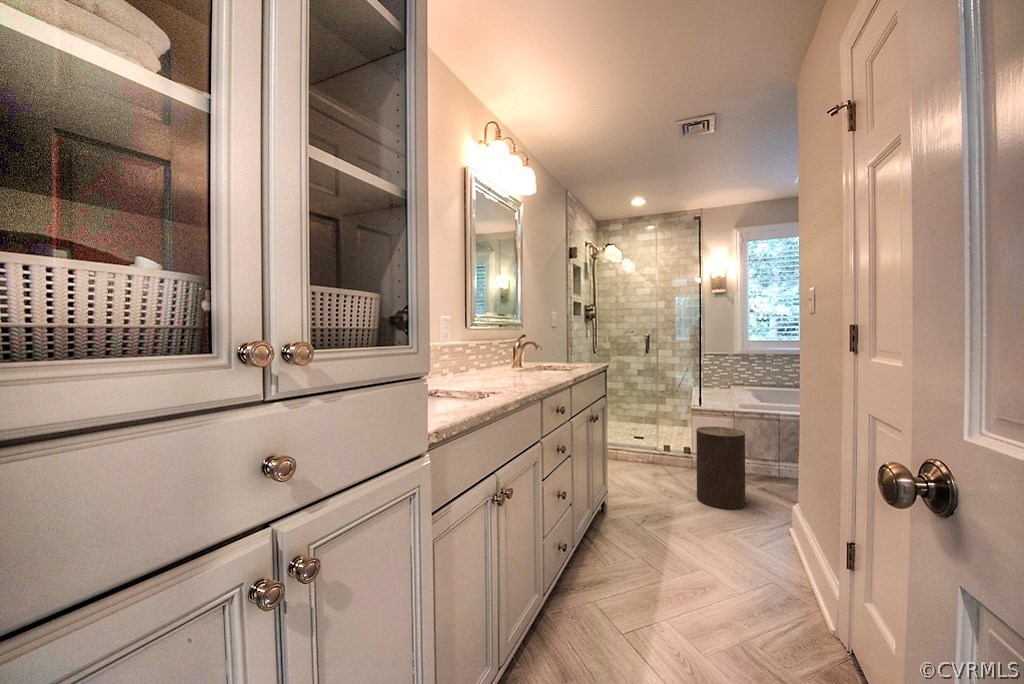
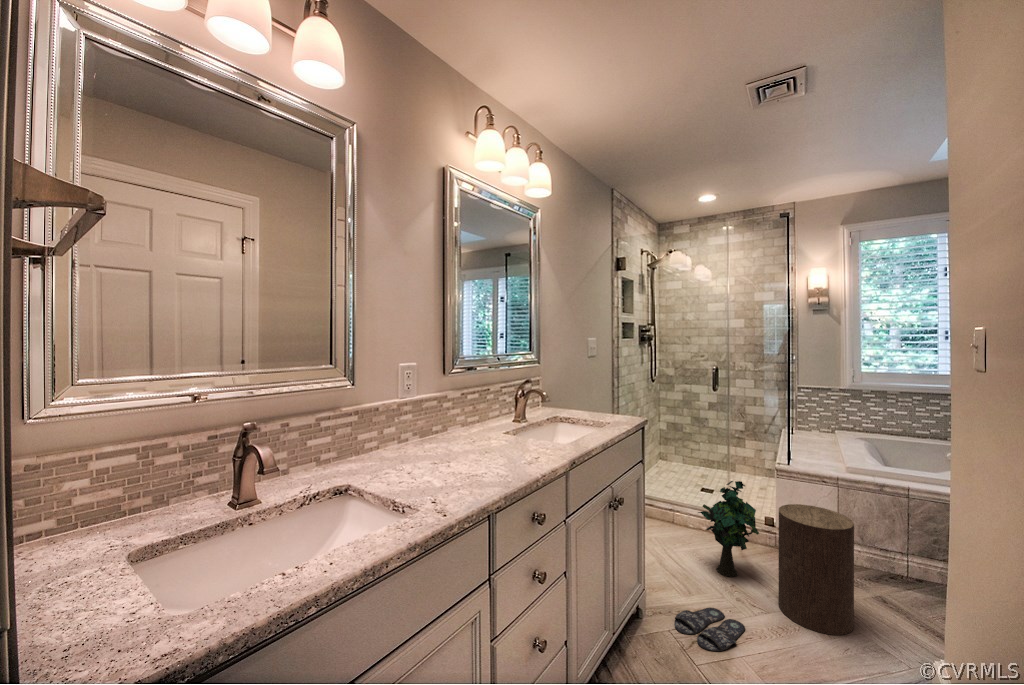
decorative plant: none [639,415,683,486] -> present [698,481,759,577]
slippers: none [629,503,677,524] -> present [675,608,745,651]

